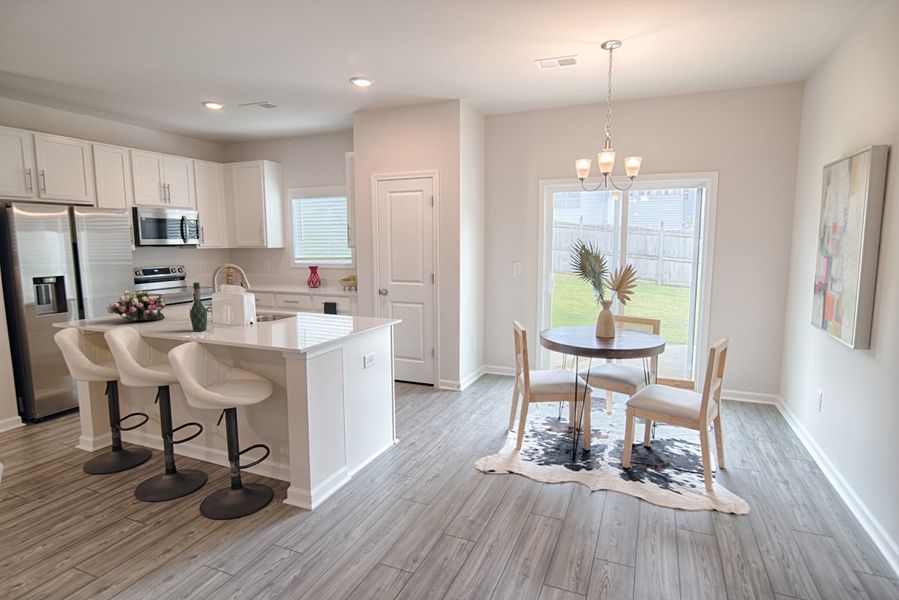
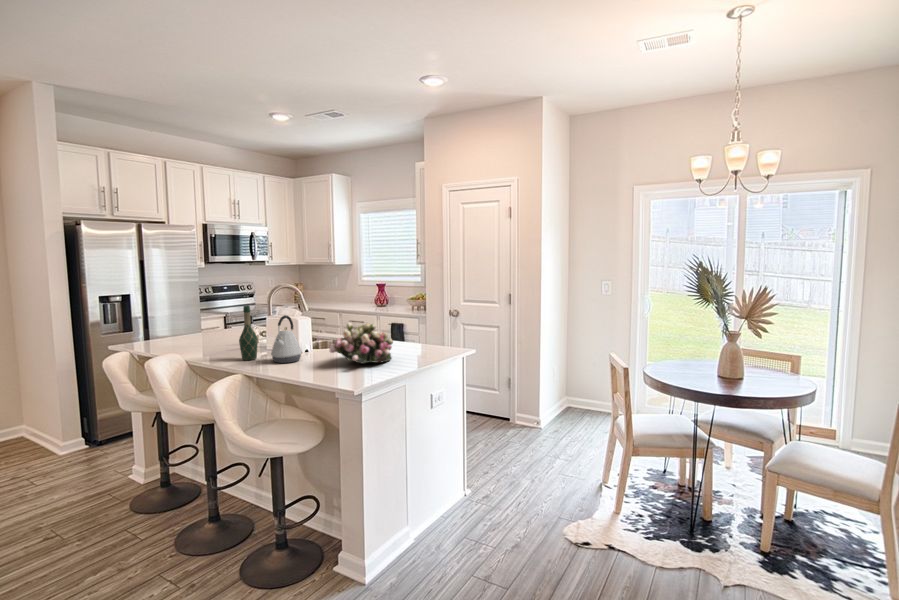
flower arrangement: present [107,291,166,320] -> present [329,323,393,363]
kettle: none [221,291,249,333] -> present [271,315,302,363]

